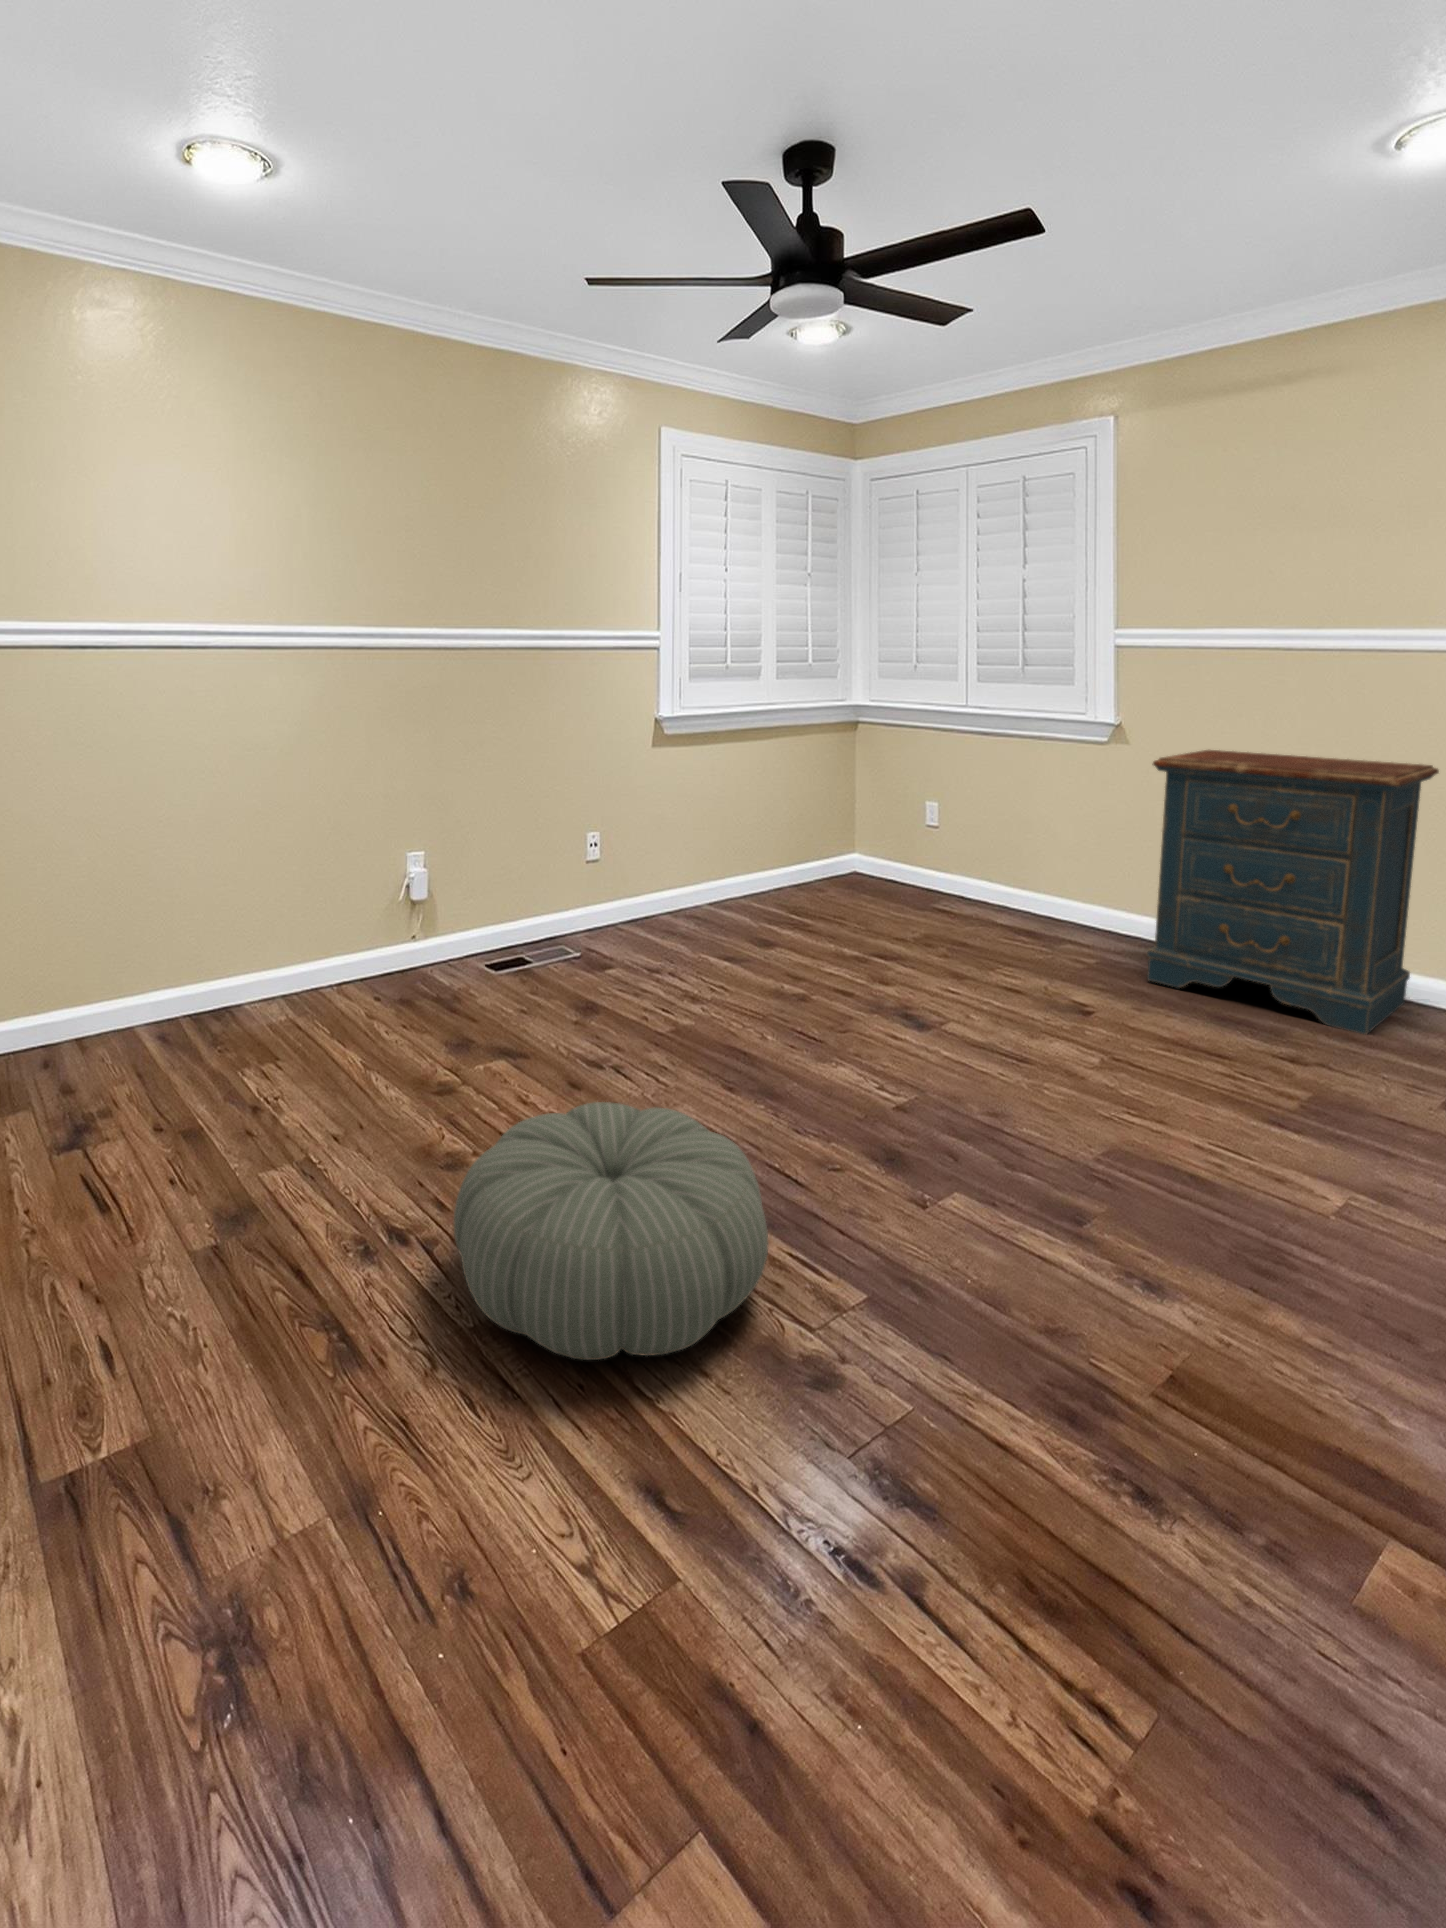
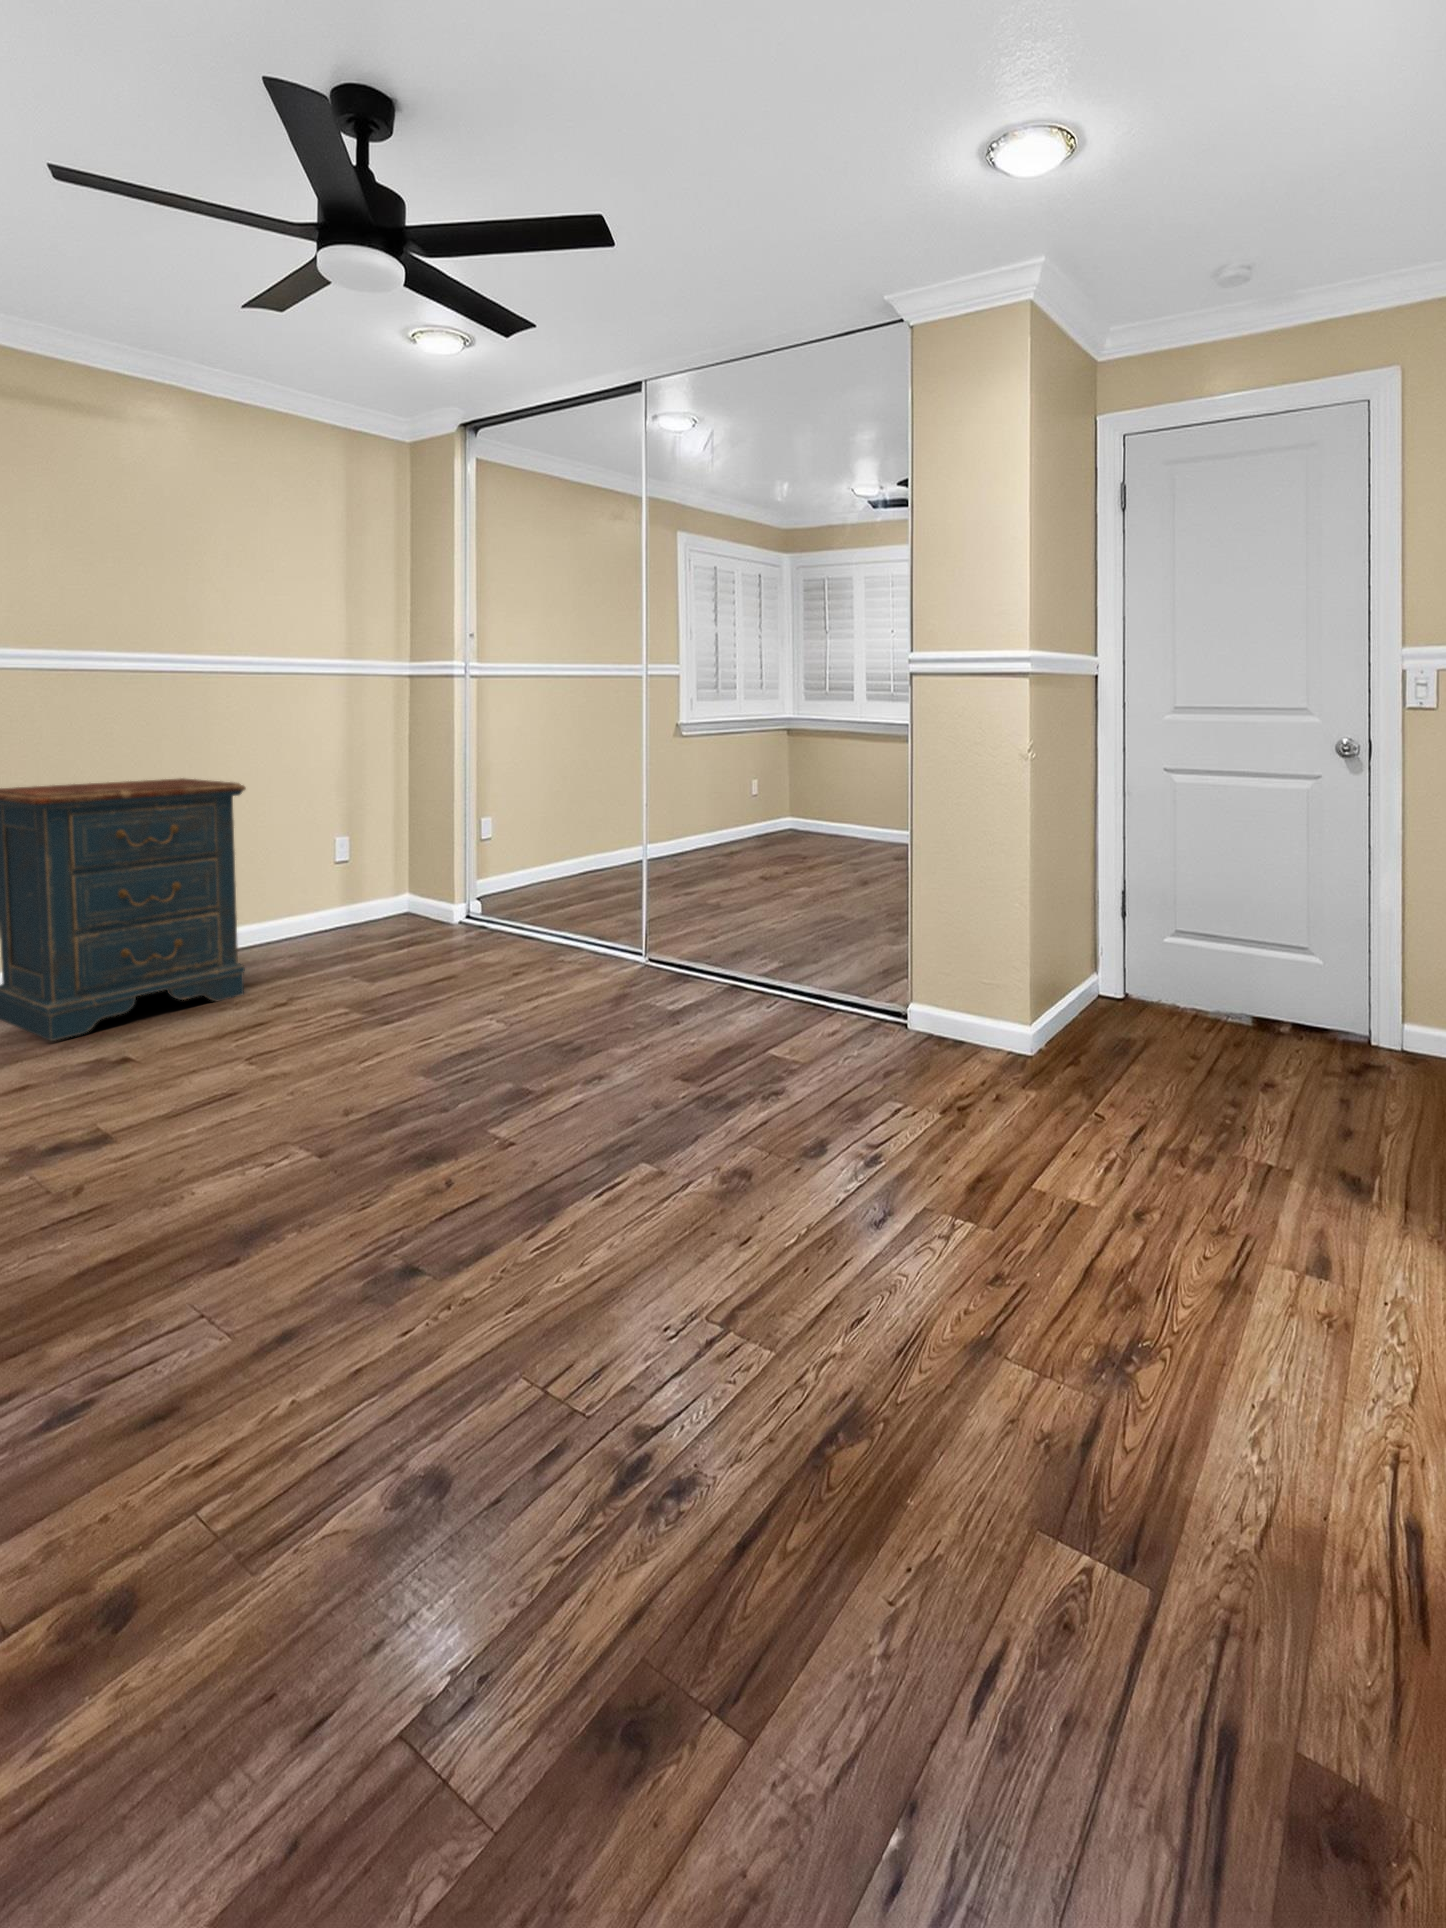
pouf: present [454,1102,768,1360] -> none [505,1110,818,1351]

